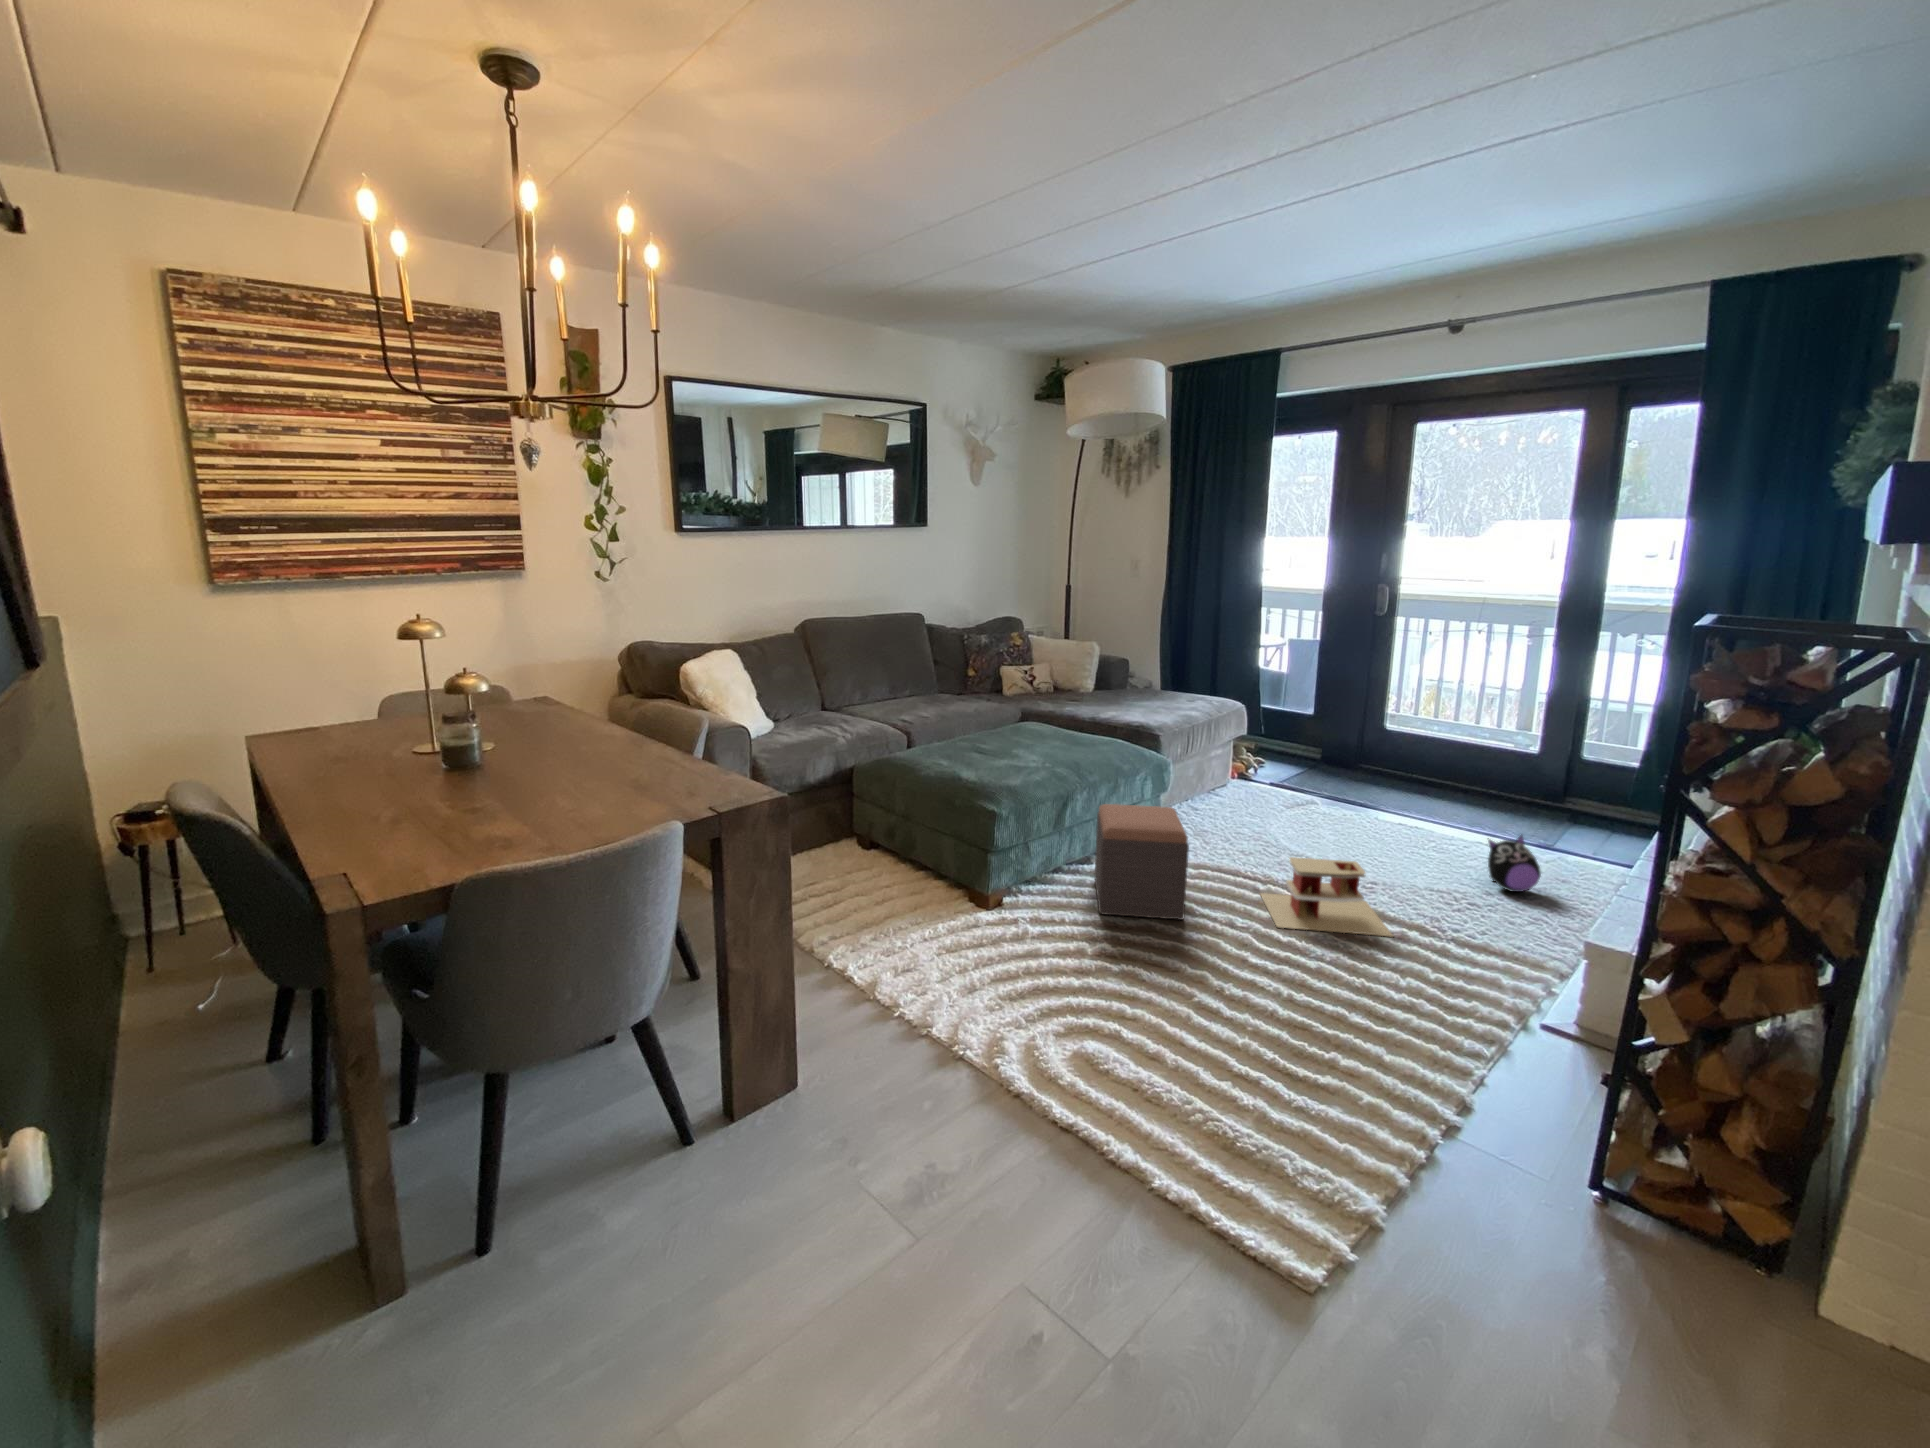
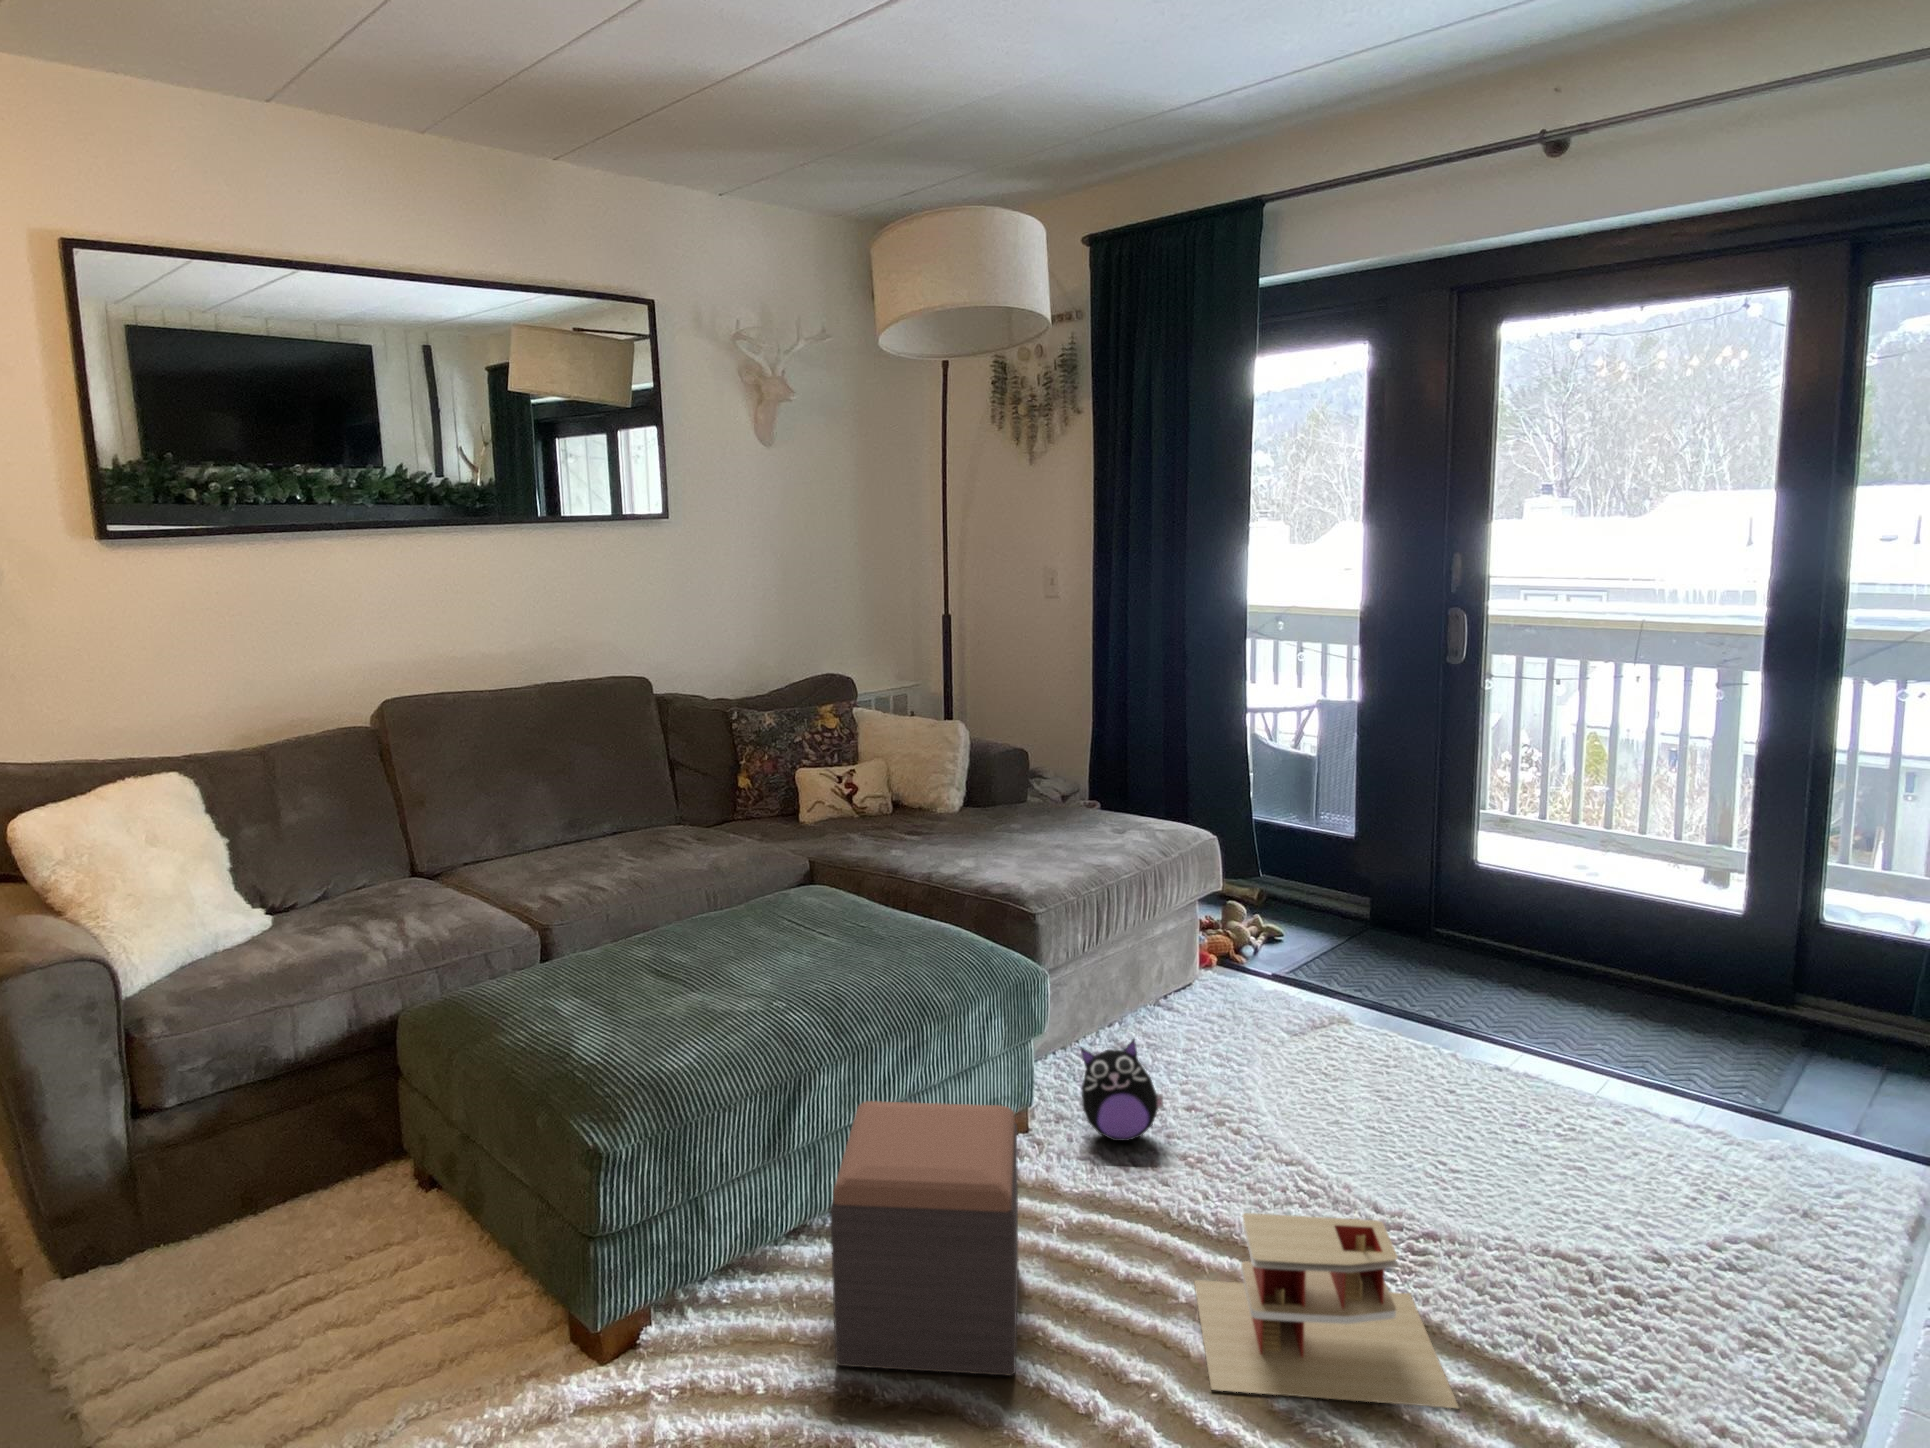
plush toy: present [1488,835,1541,892] -> present [1081,1039,1163,1141]

